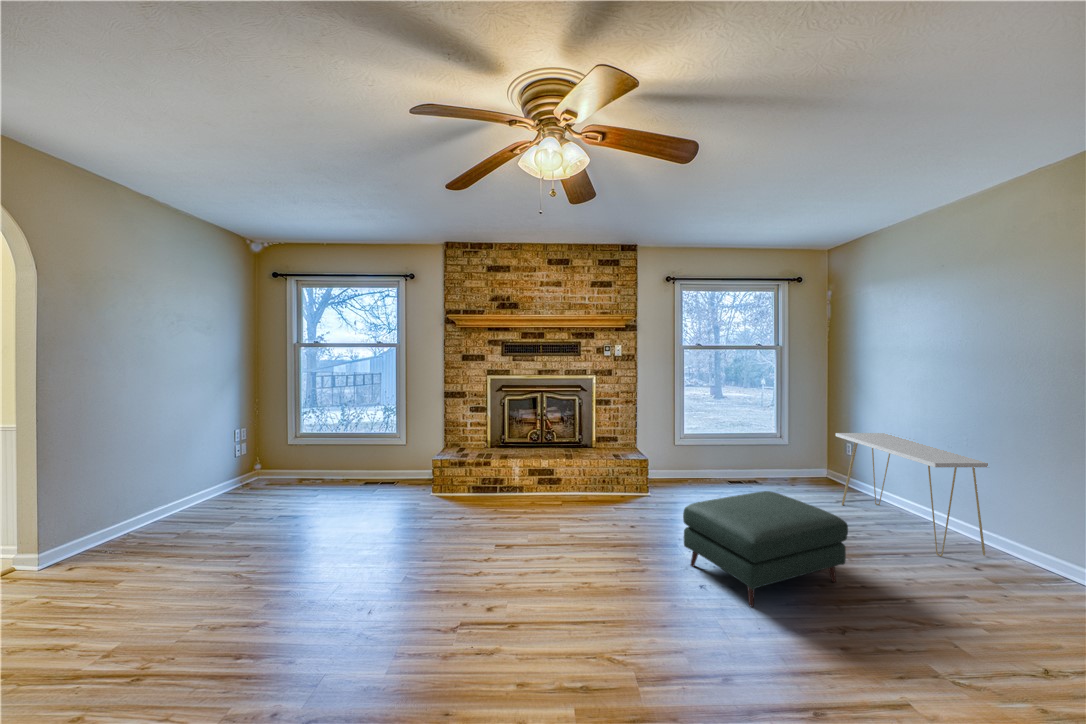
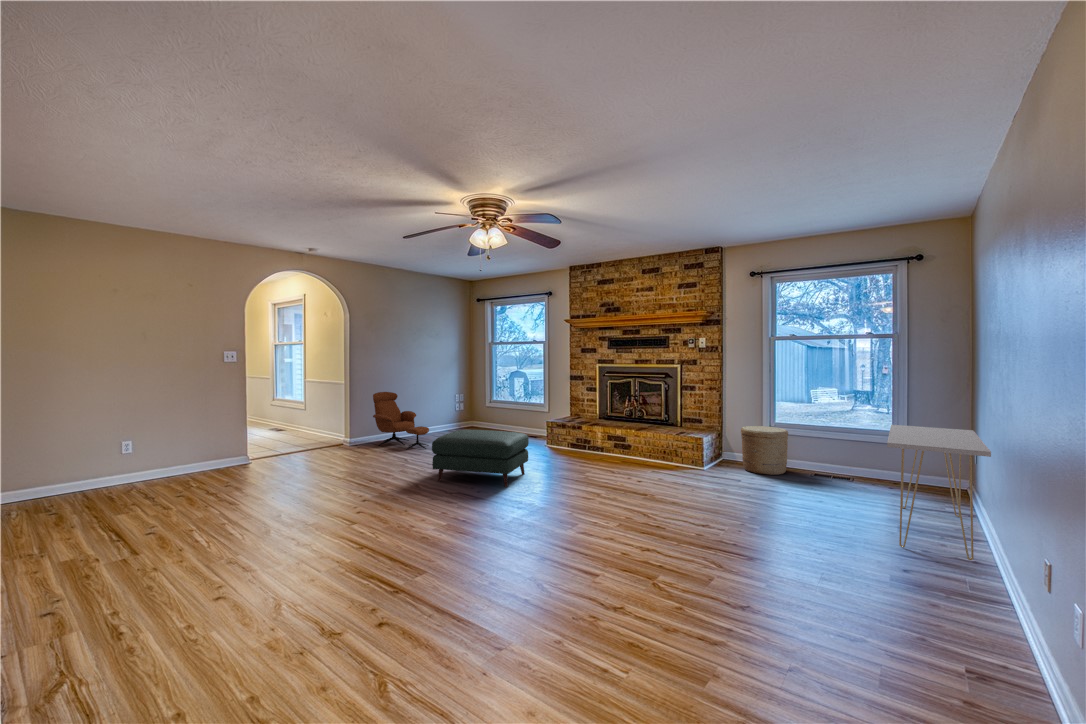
woven basket: none [669,436,715,488] -> present [741,426,788,475]
lounge chair: none [78,447,242,565] -> present [373,392,429,450]
ottoman: present [683,491,848,607] -> present [432,430,529,487]

